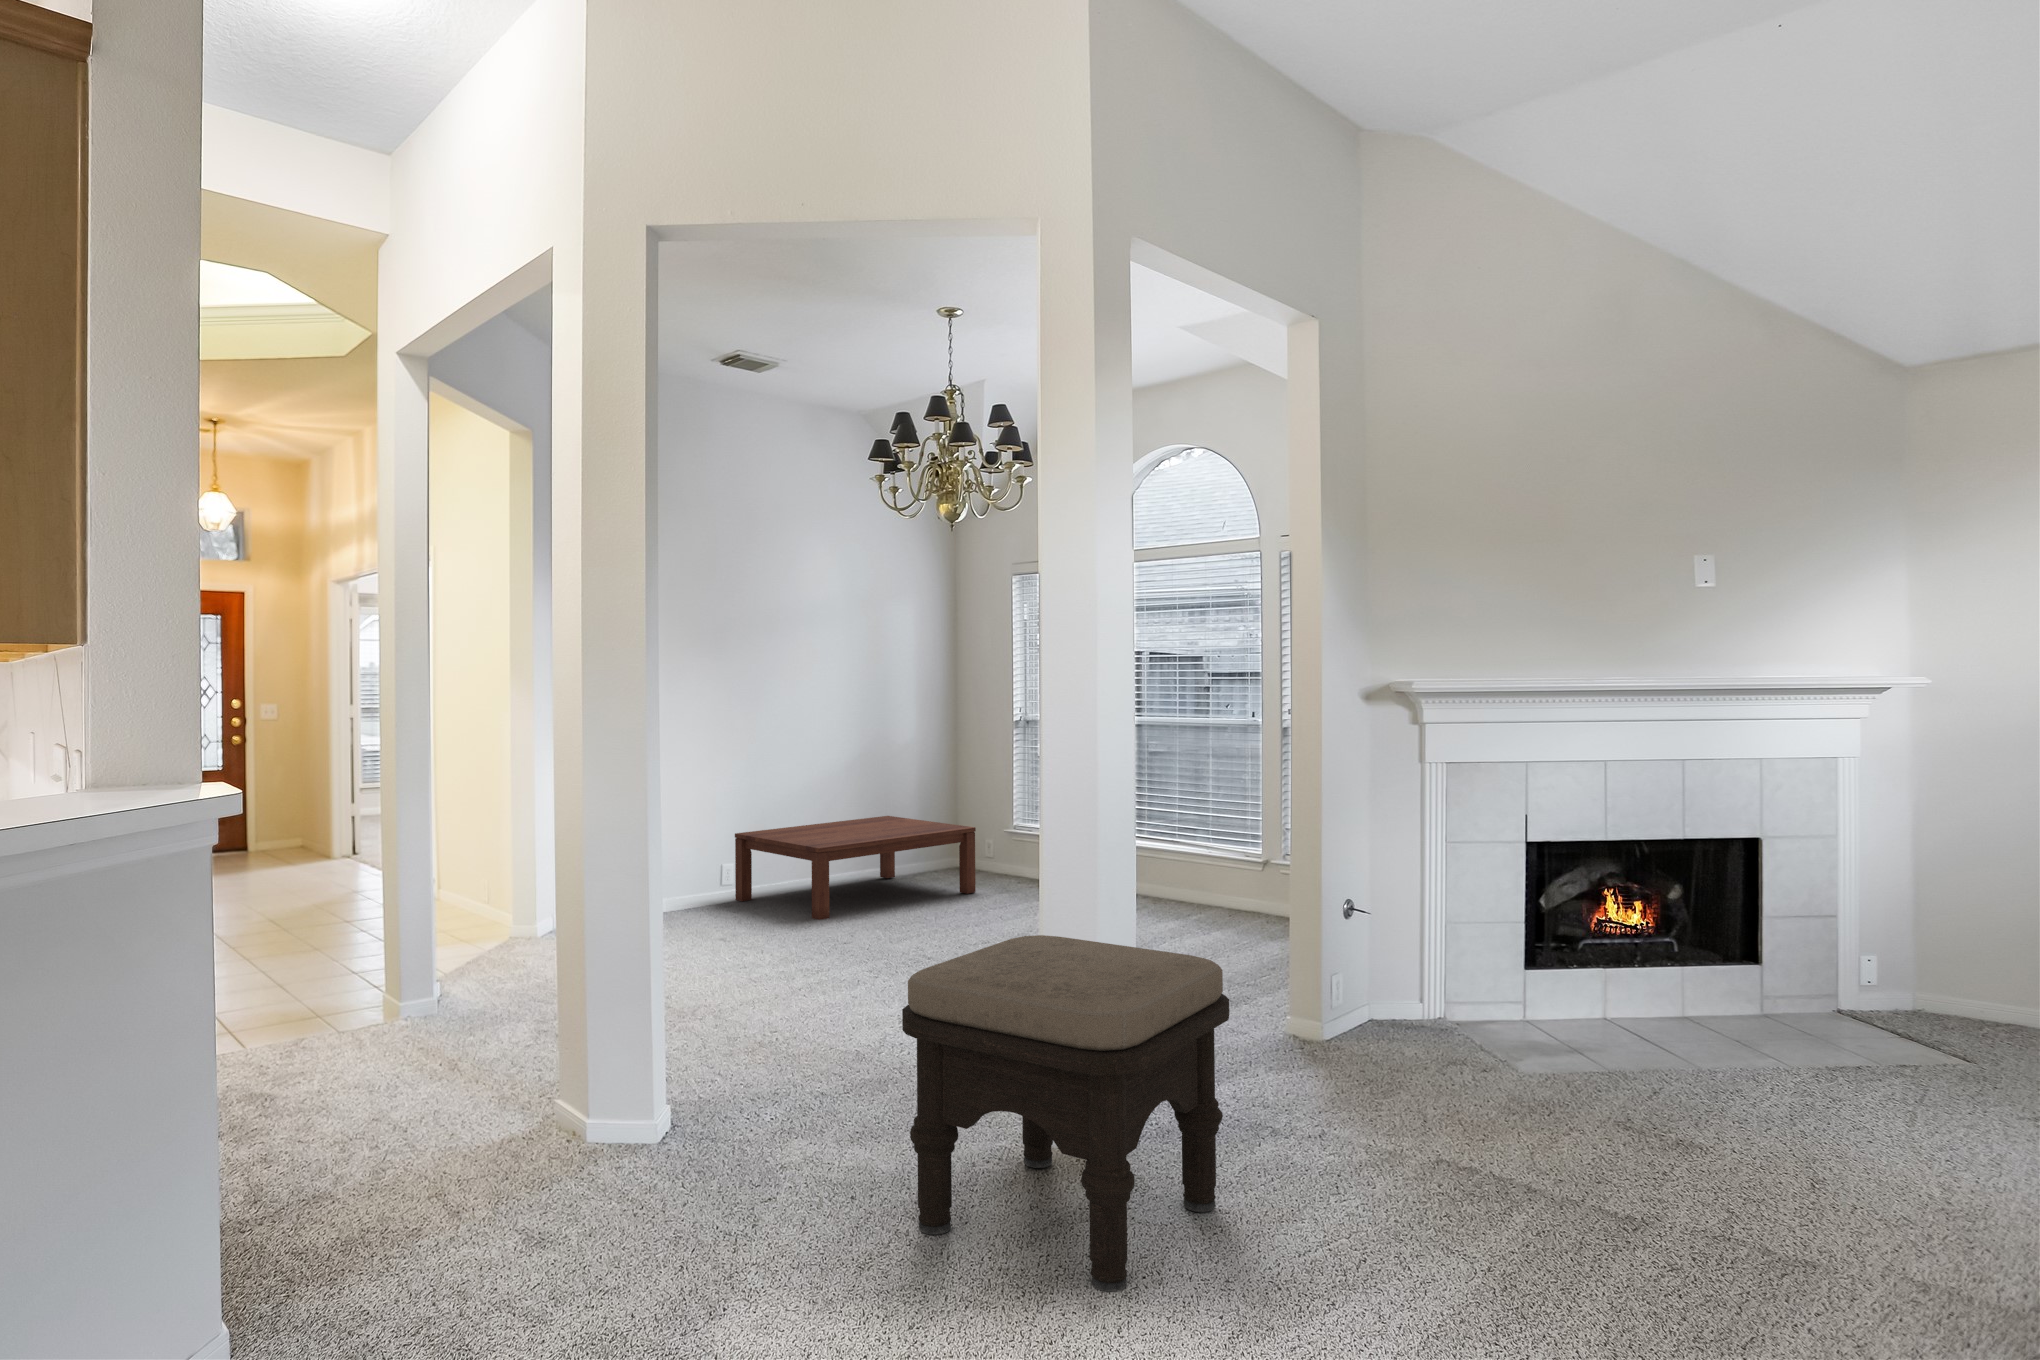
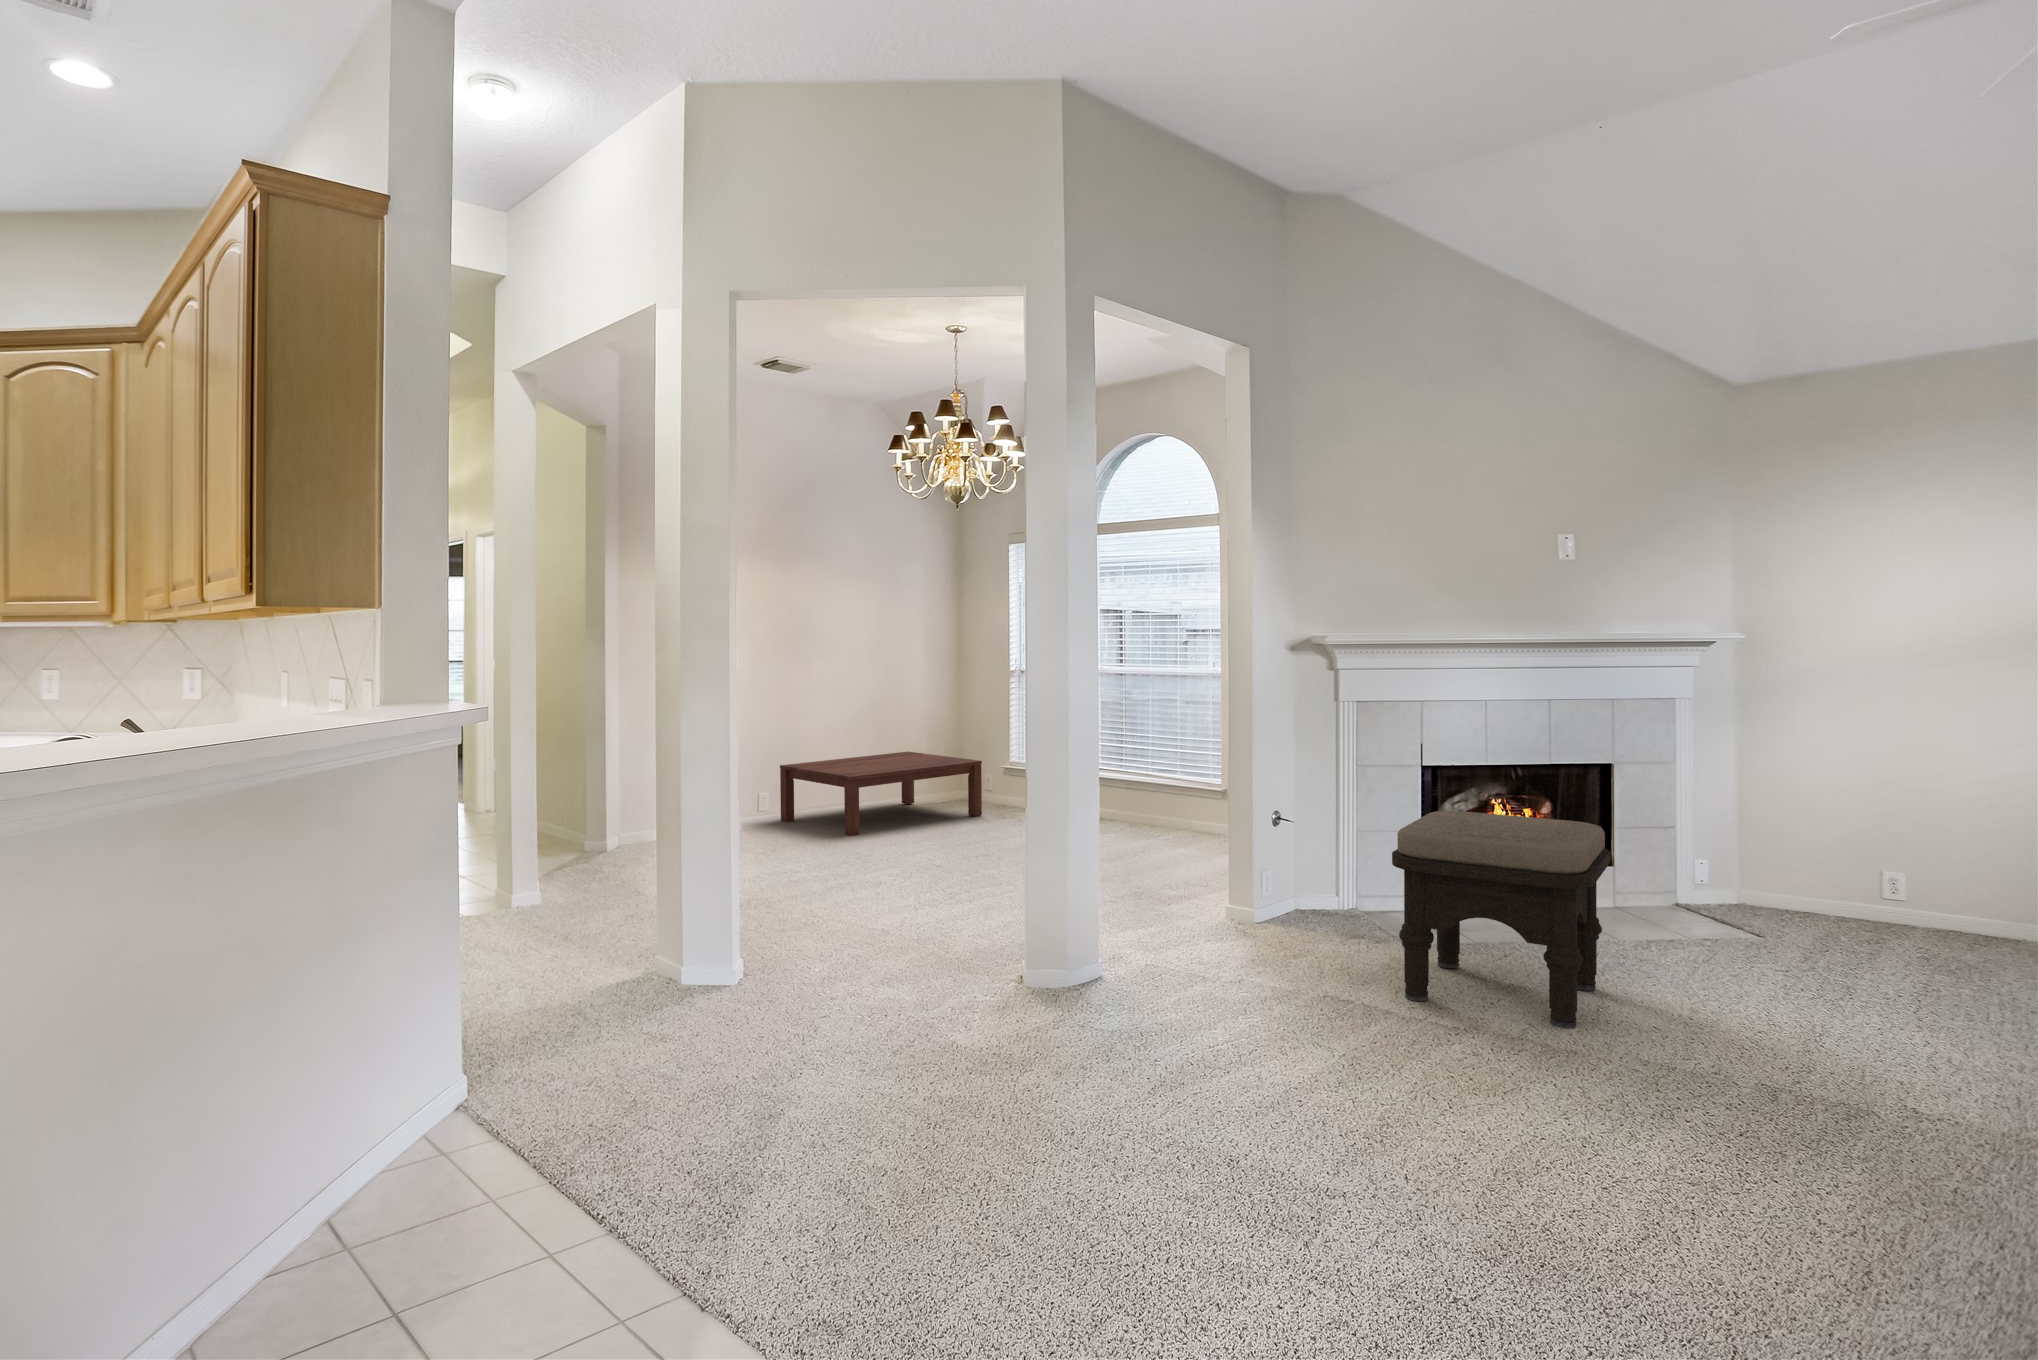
ottoman: present [902,935,1229,1292] -> present [1392,811,1610,1028]

